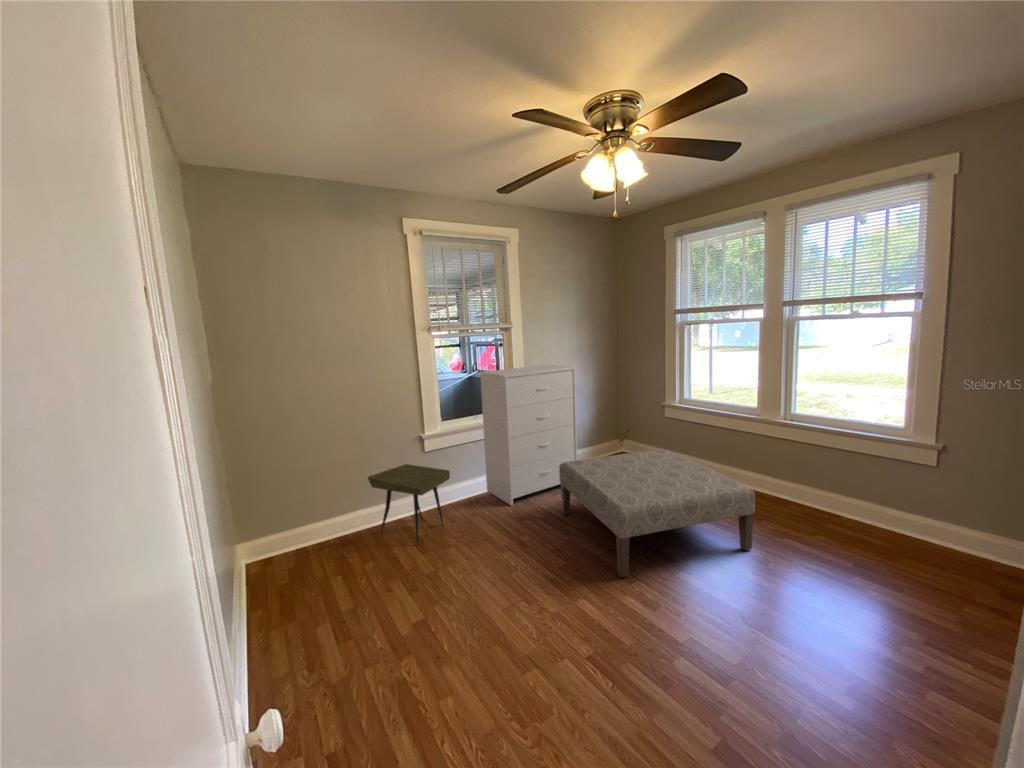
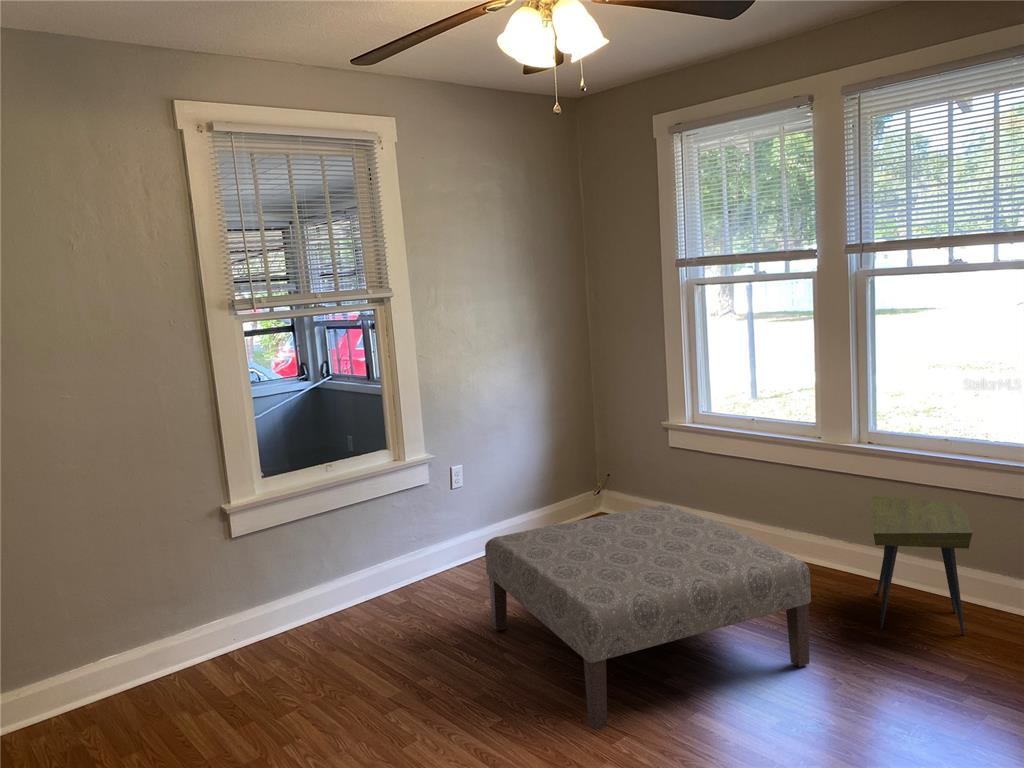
dresser: present [480,365,577,505] -> none [333,362,521,624]
side table: present [368,464,450,545] -> present [869,496,973,635]

